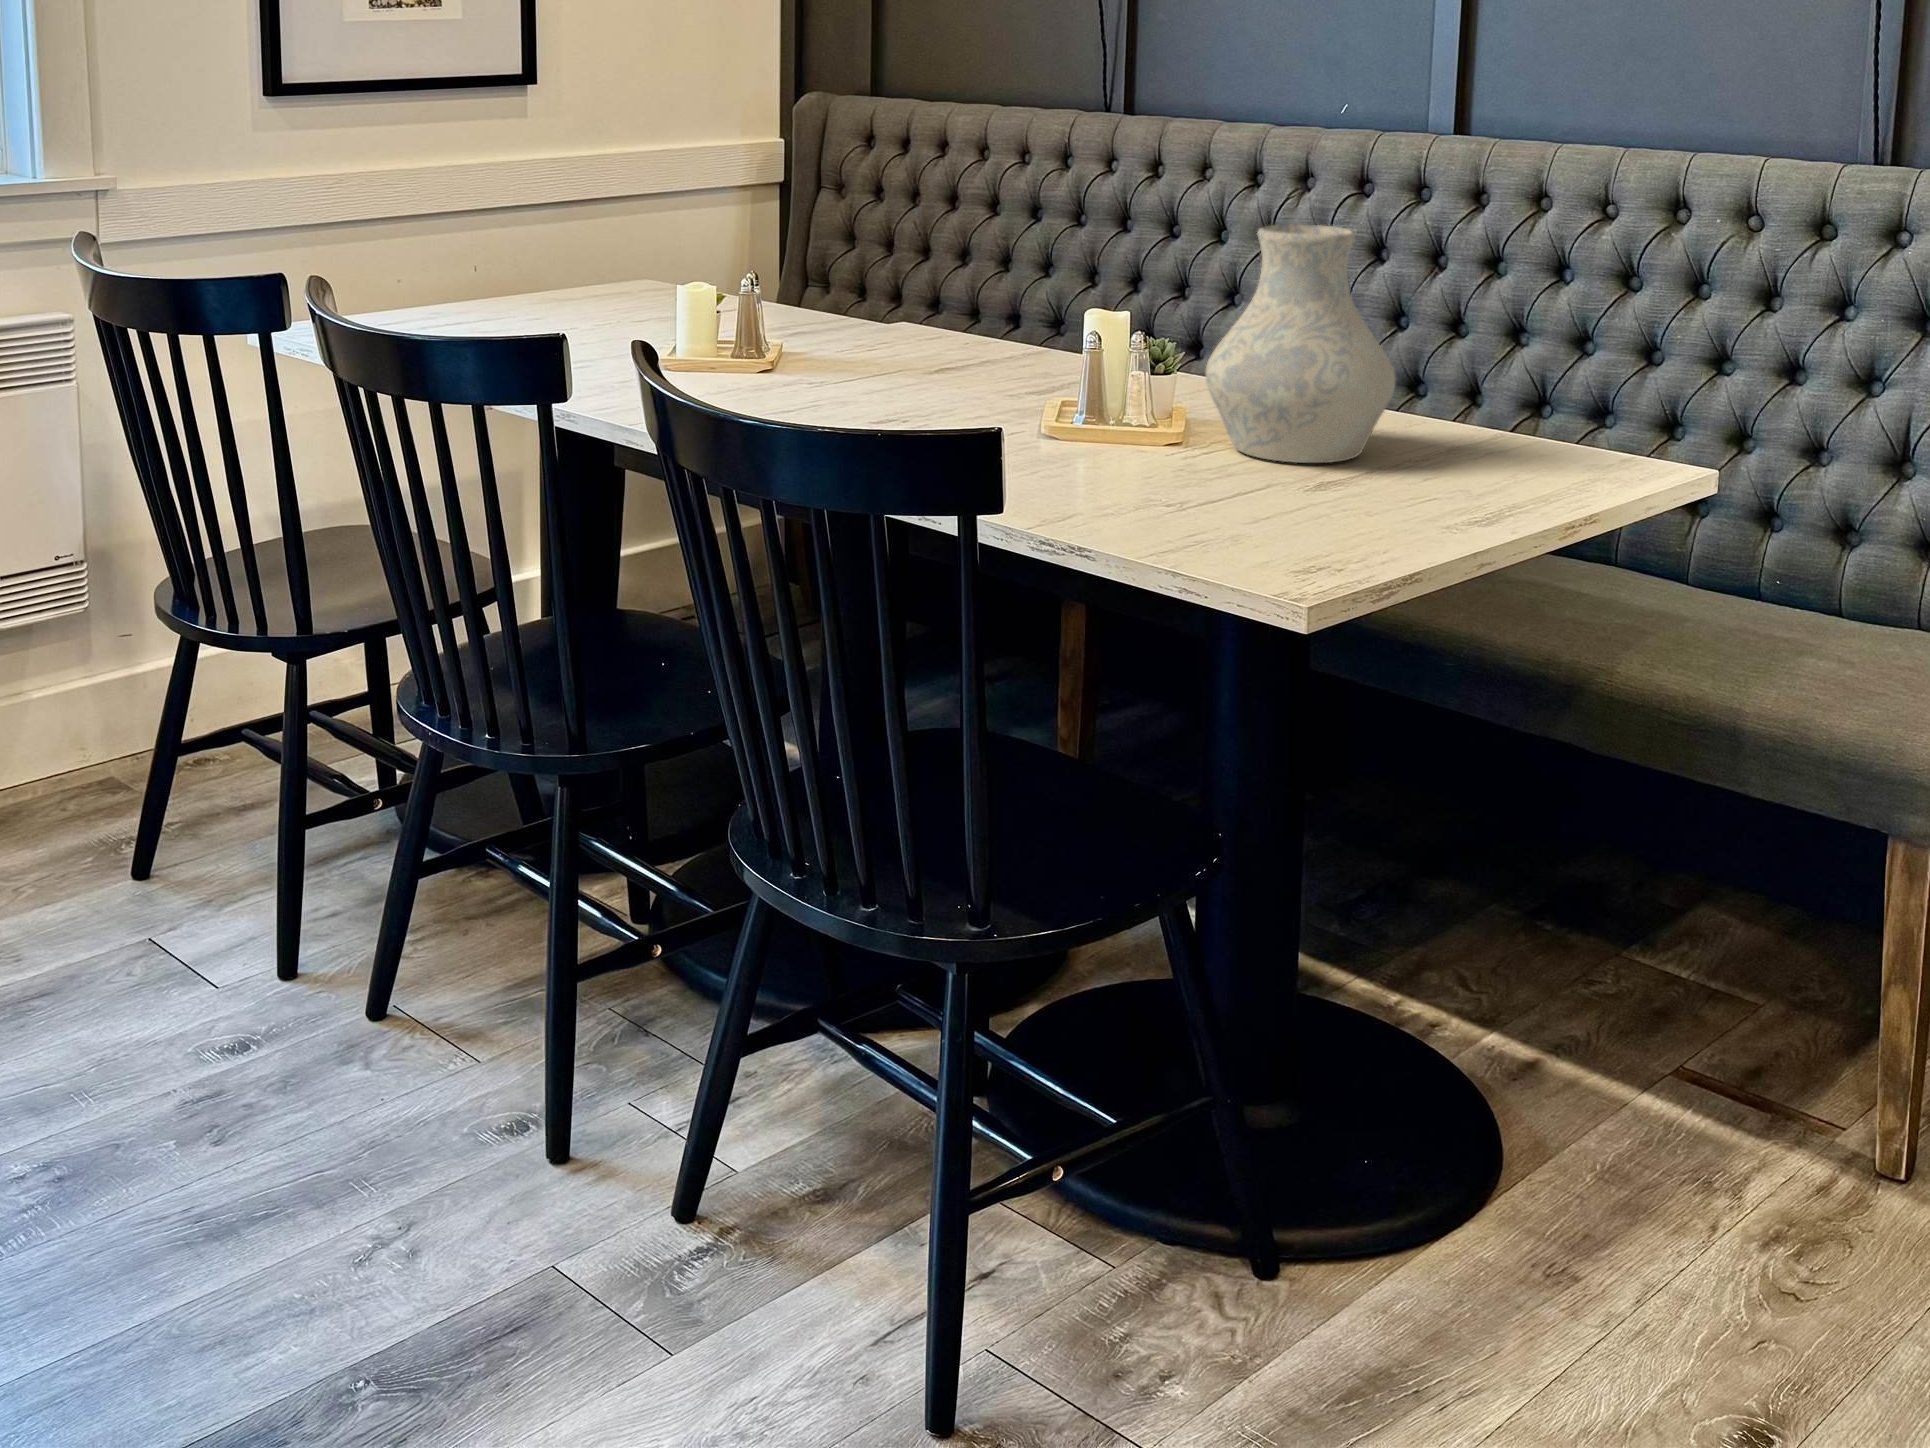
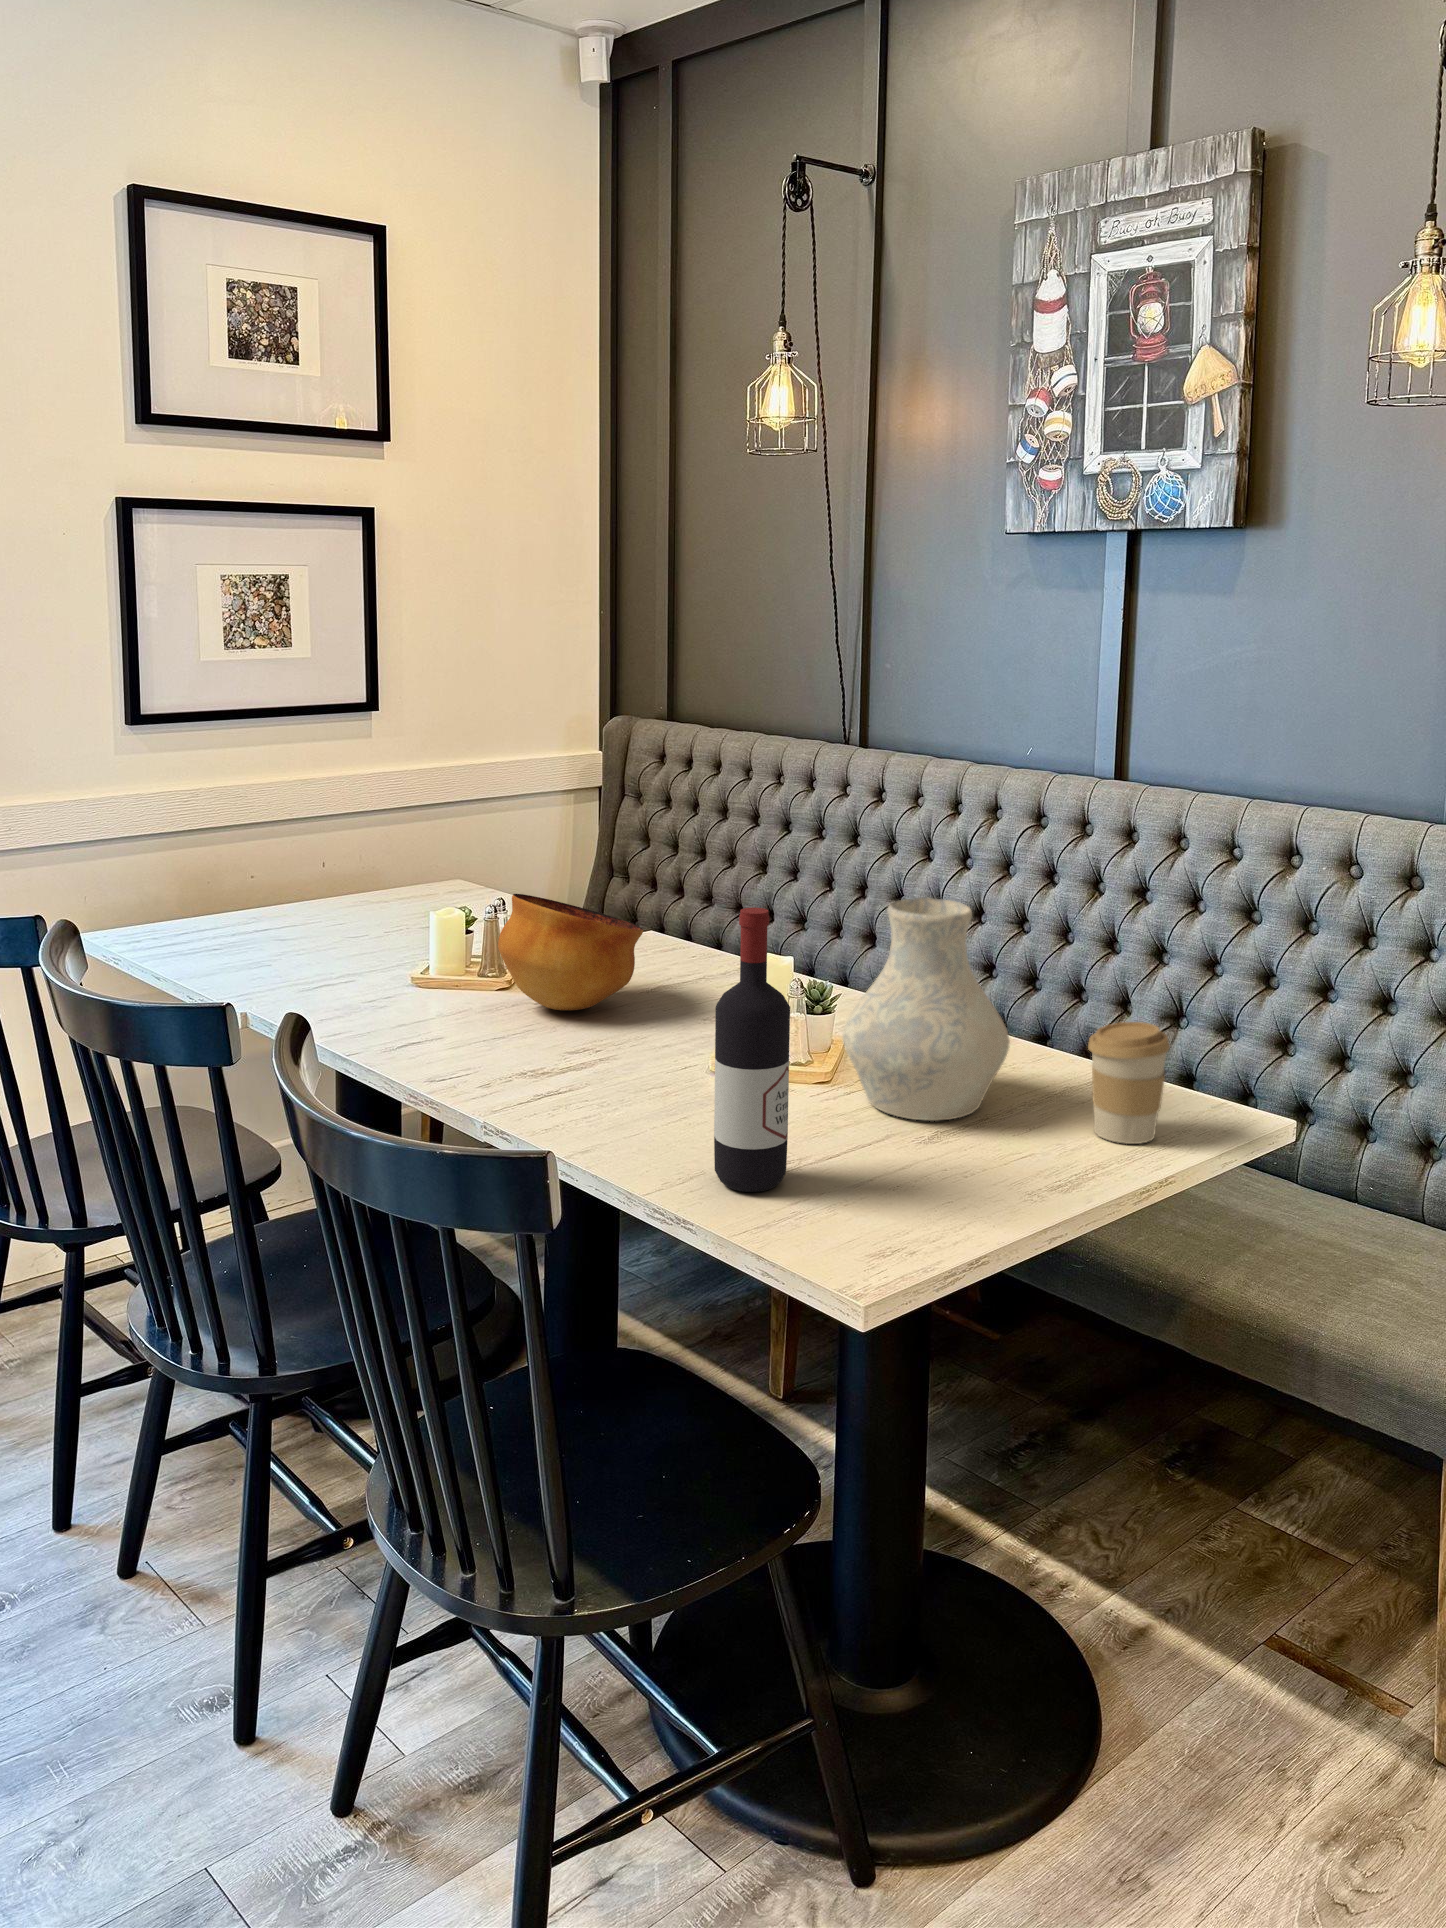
wine bottle: none [1099,207,1185,513] -> present [714,908,790,1192]
bowl: none [774,251,939,383] -> present [498,894,643,1010]
coffee cup: none [1489,351,1584,479] -> present [1088,1022,1170,1144]

